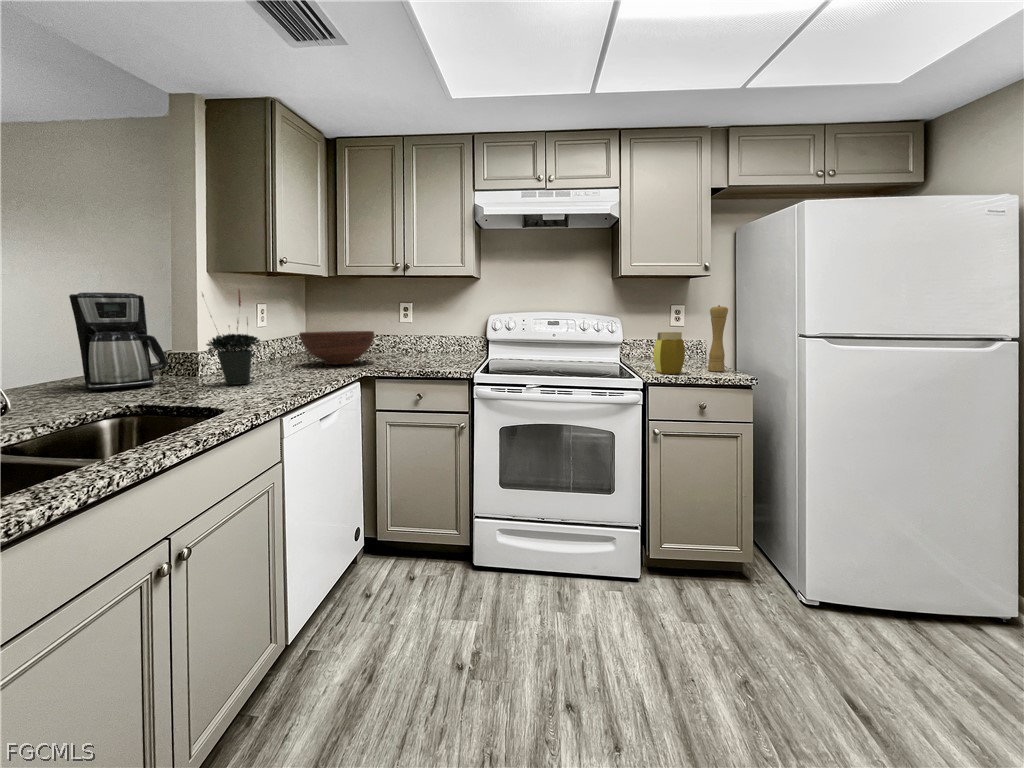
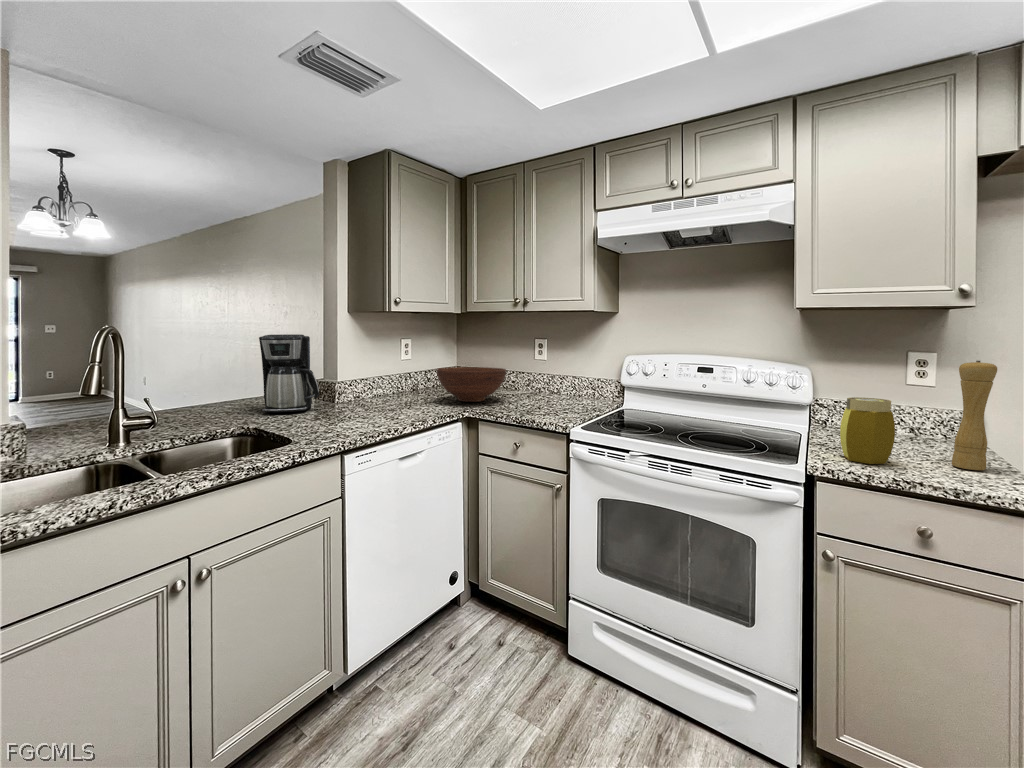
potted plant: present [202,291,260,385] -> none [335,332,382,418]

